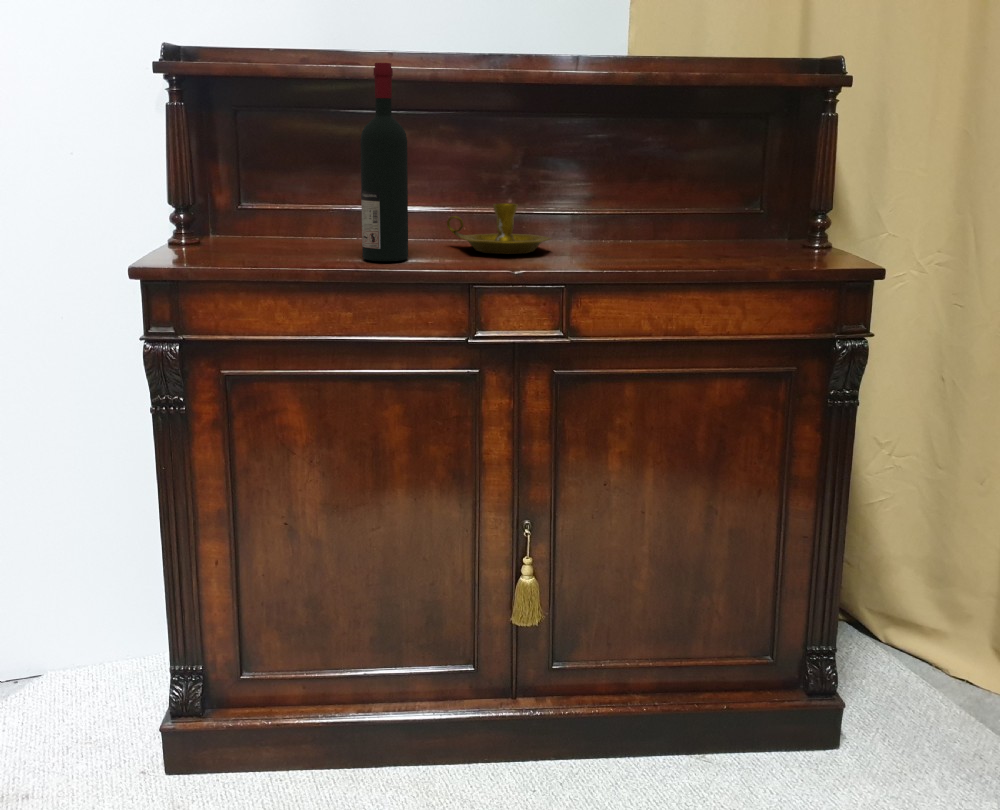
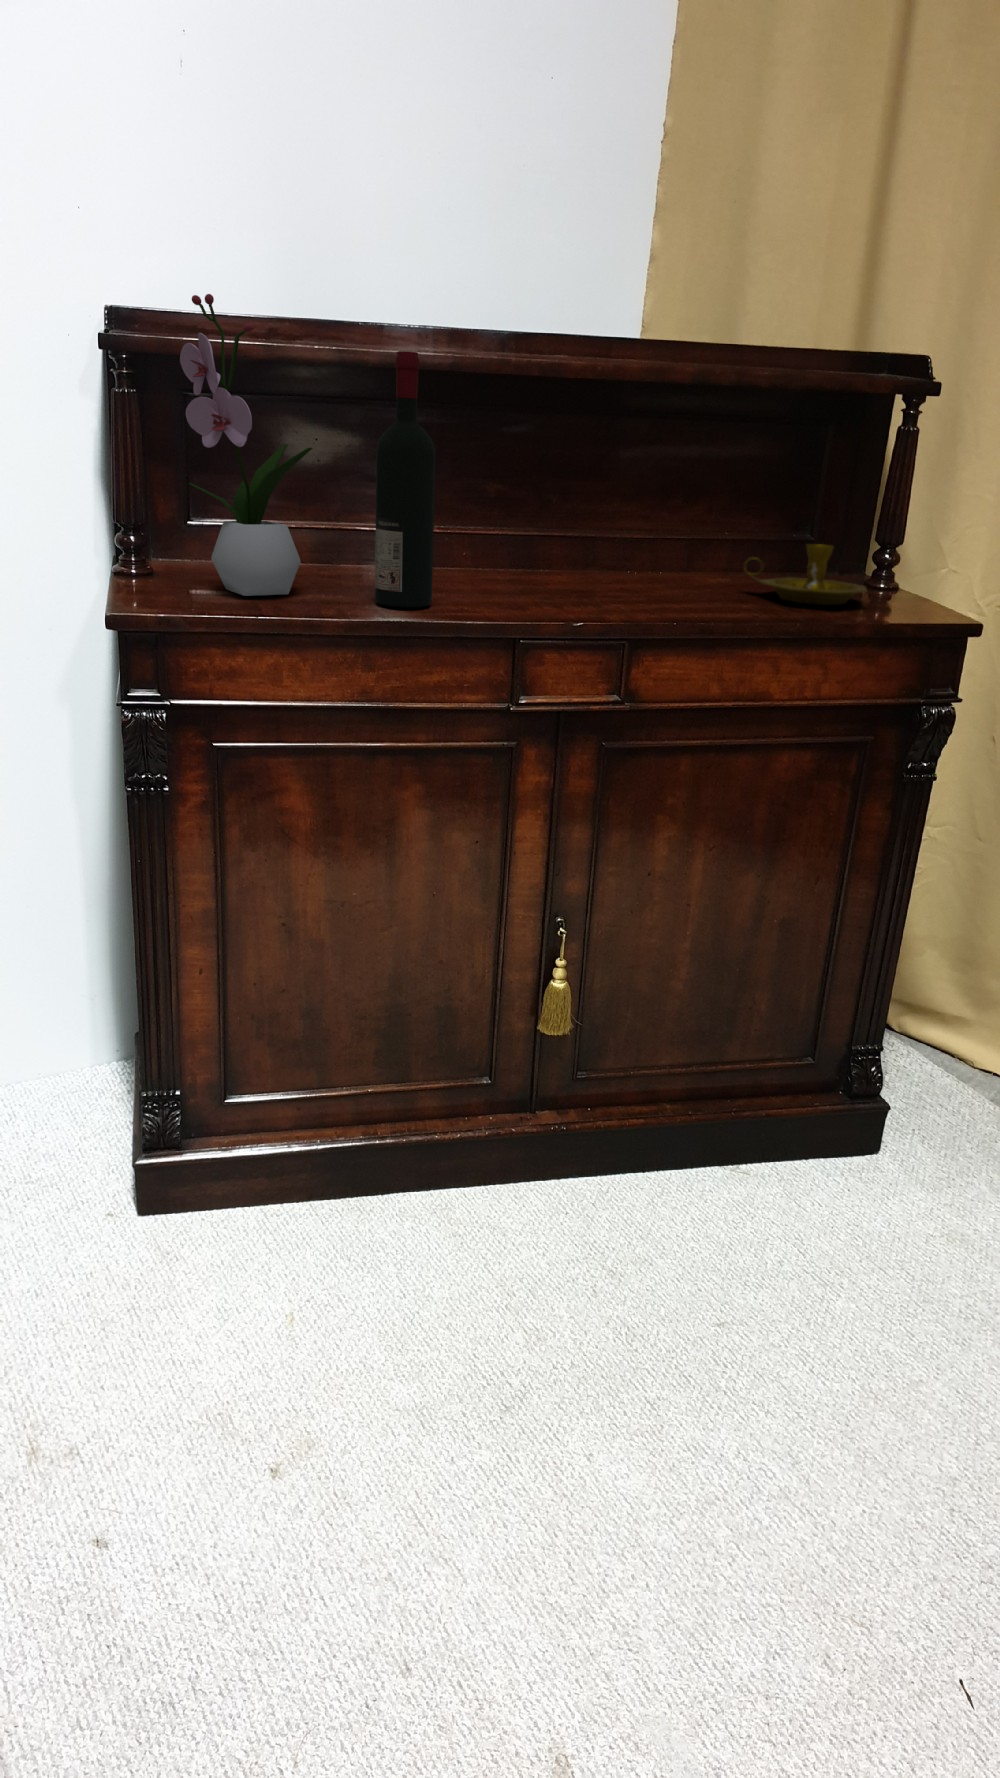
flower arrangement: none [211,28,312,255] -> present [180,294,313,596]
candlestick: present [447,203,552,254] -> present [744,544,867,605]

